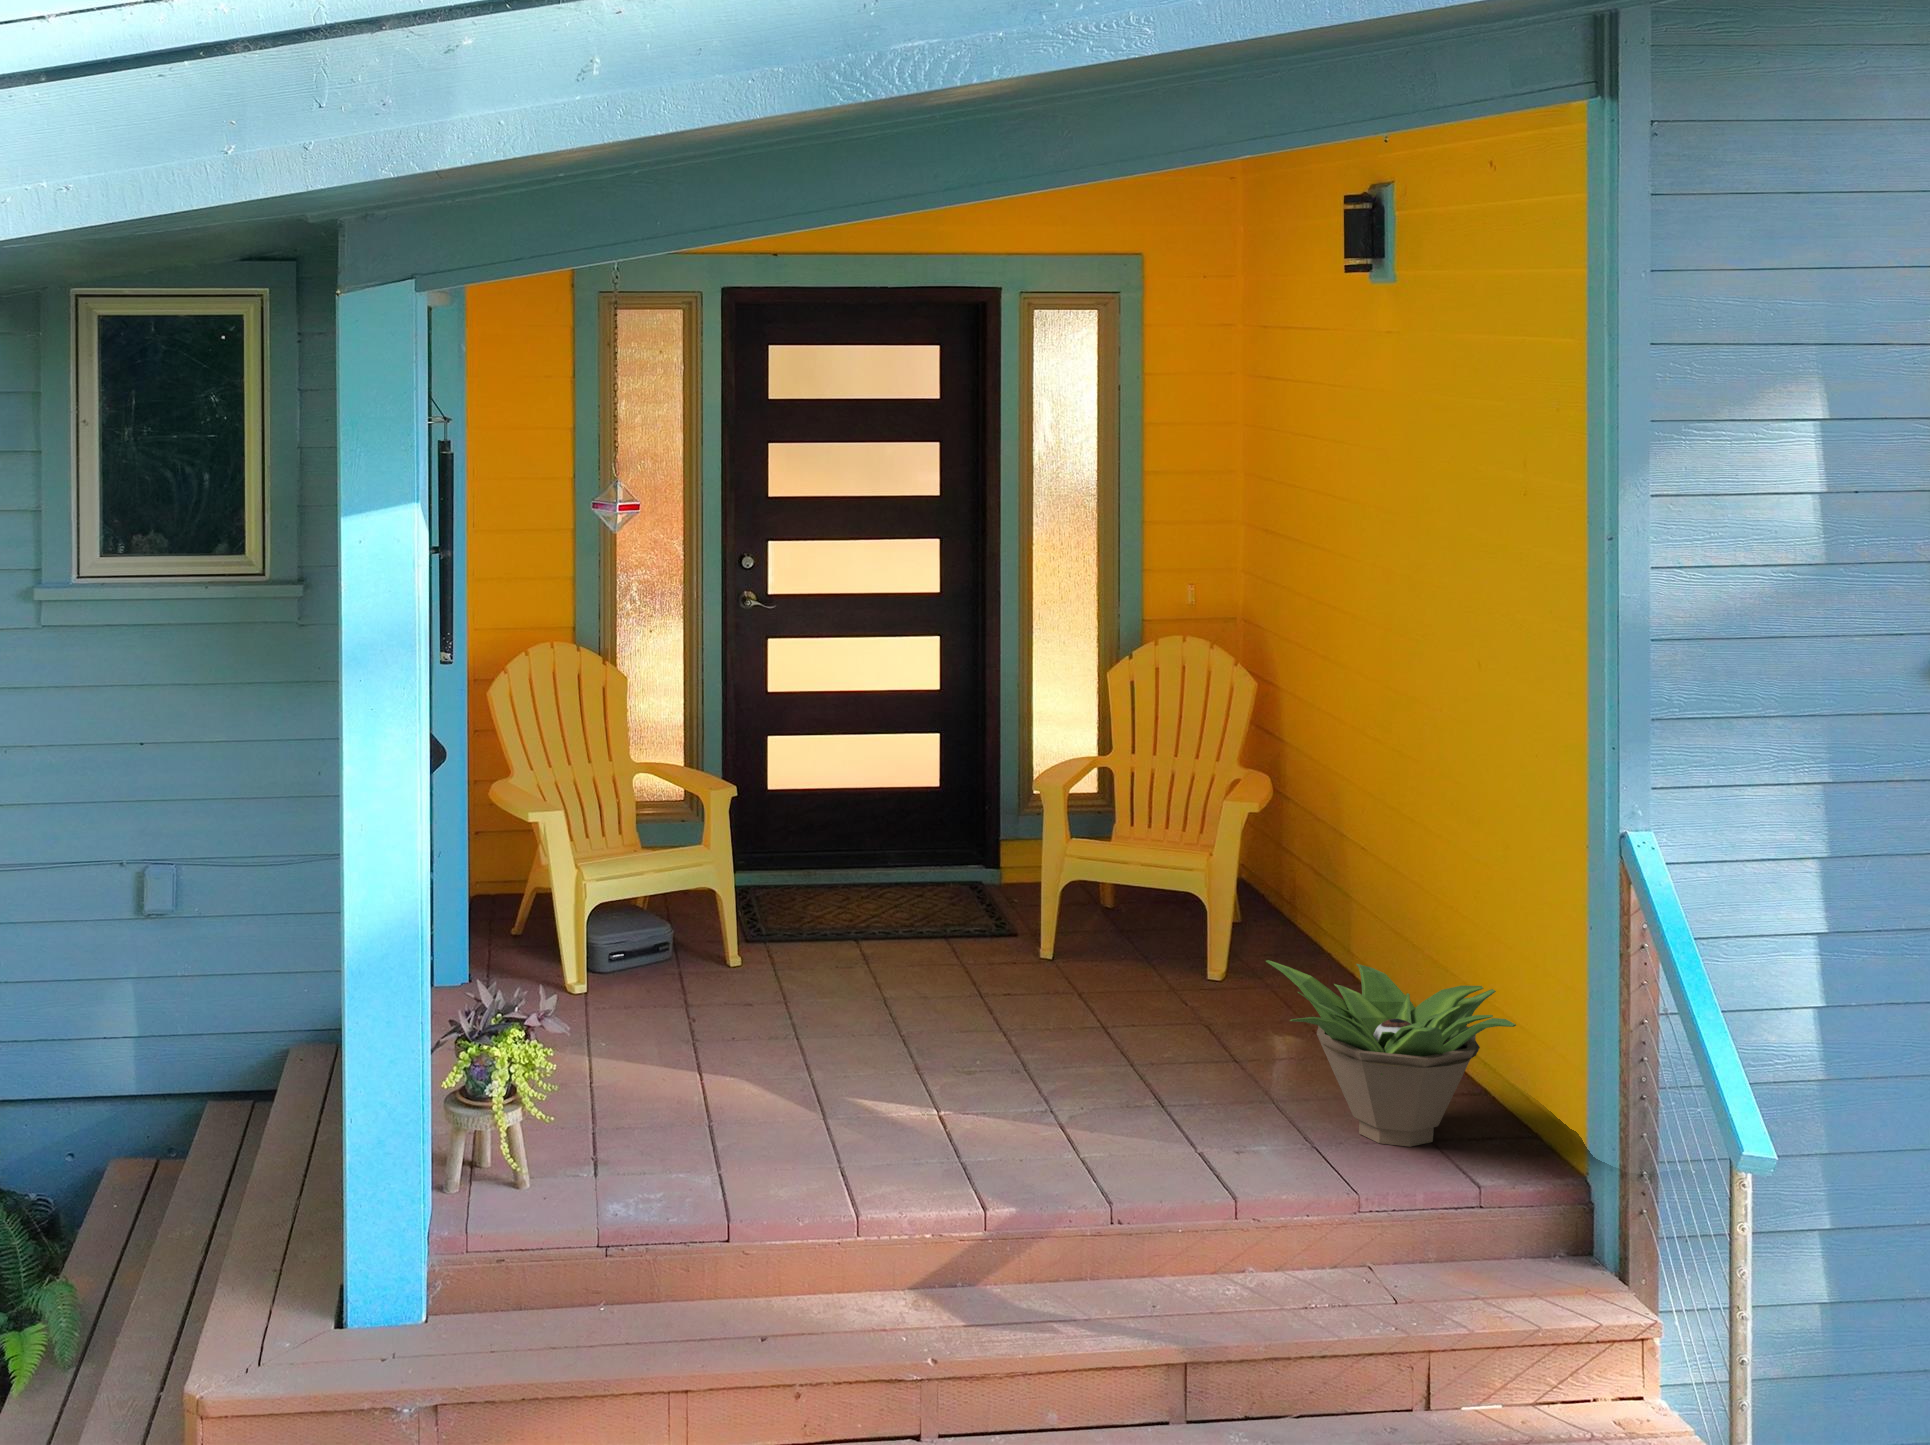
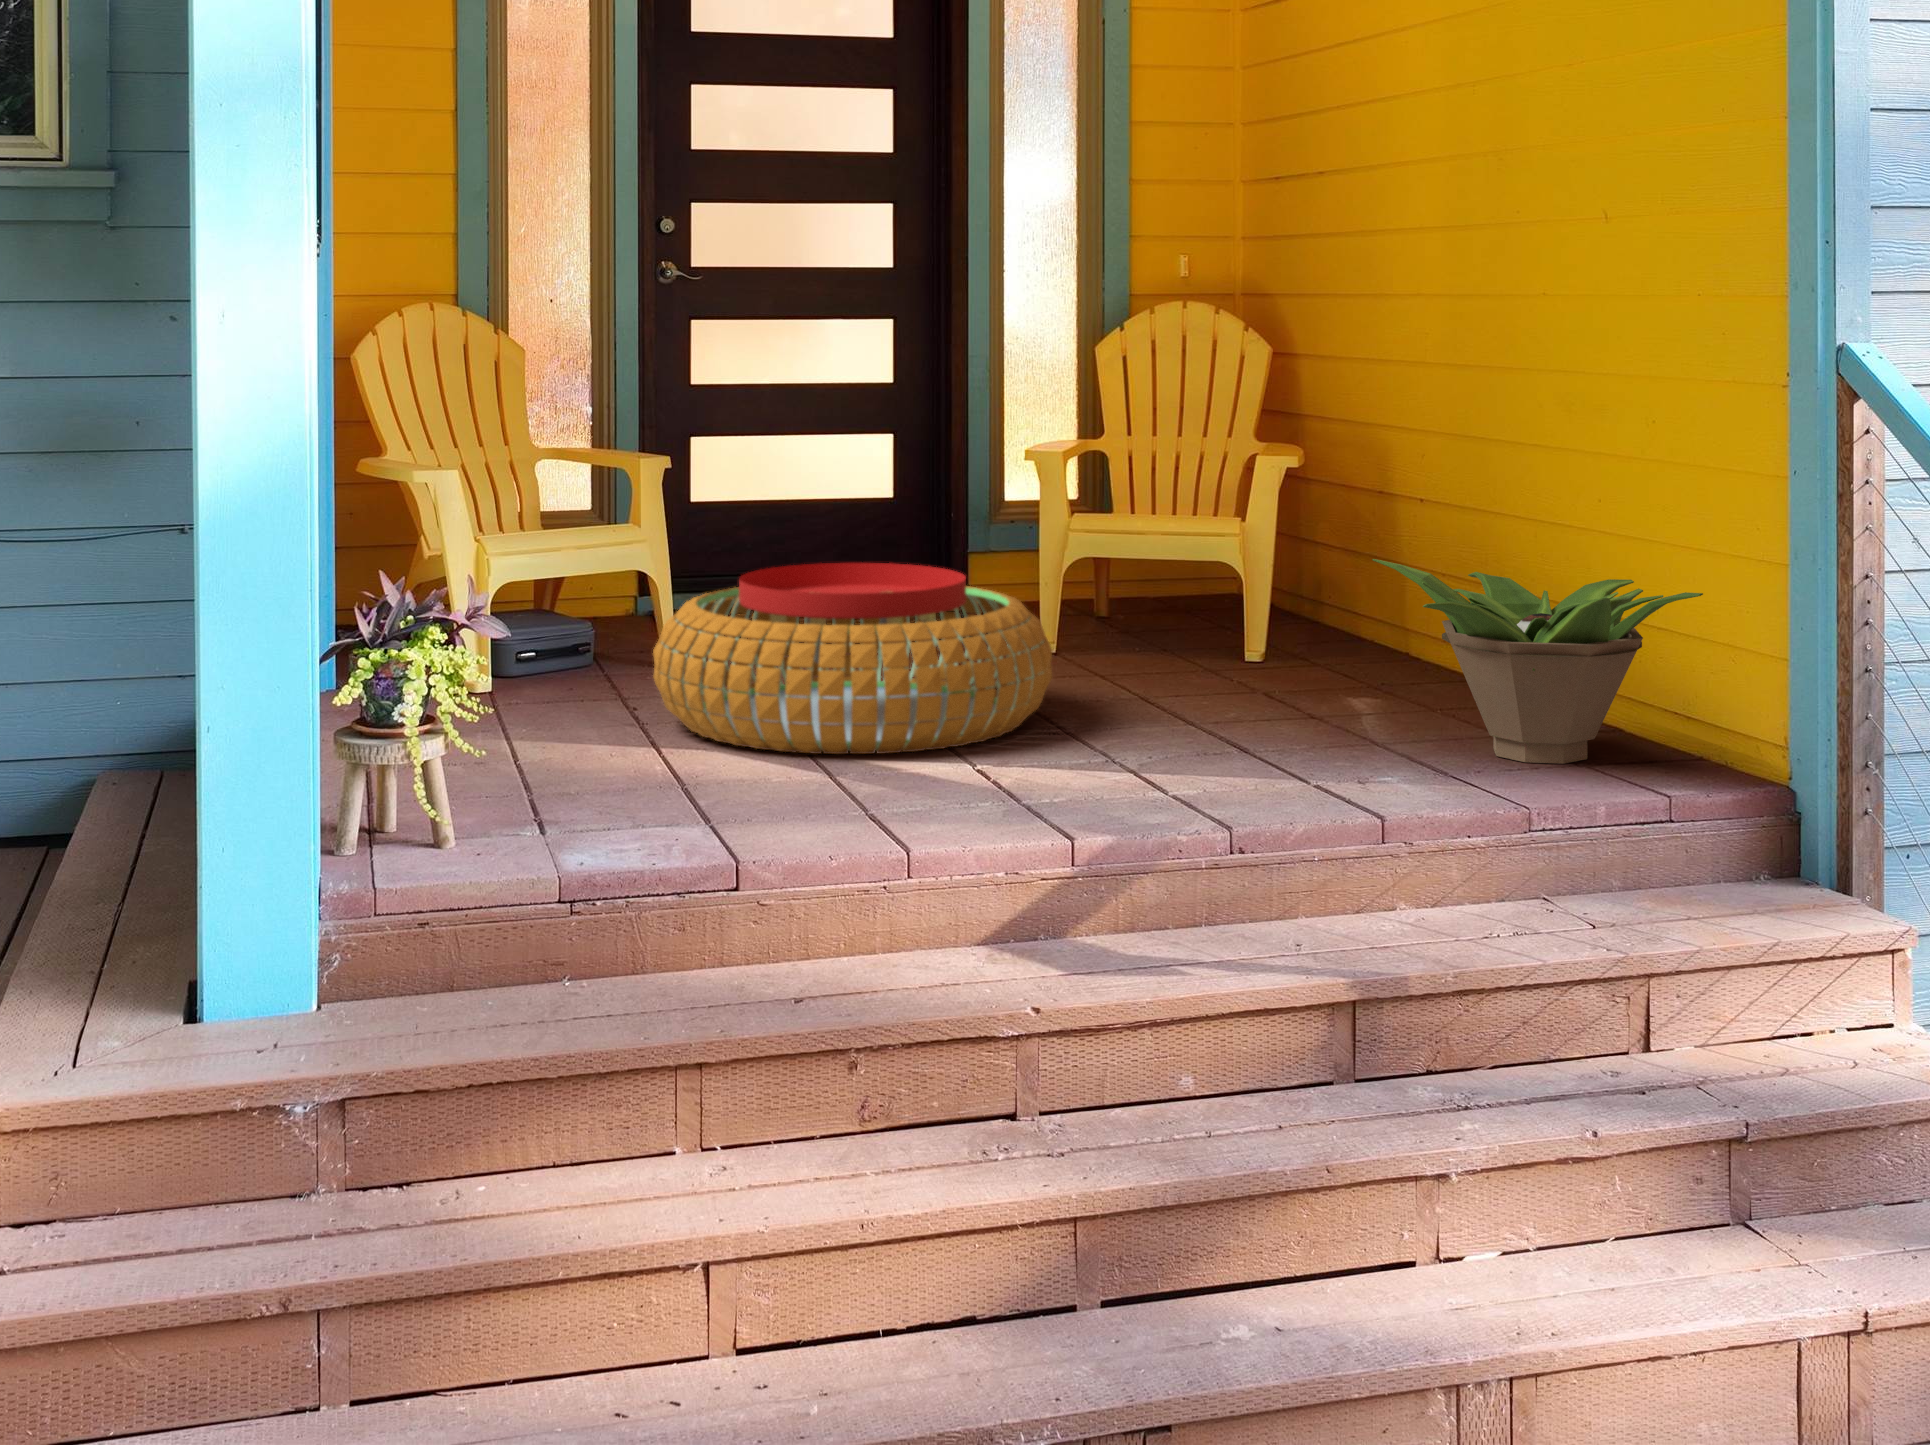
pouf: none [701,917,1017,1101] -> present [653,563,1052,754]

